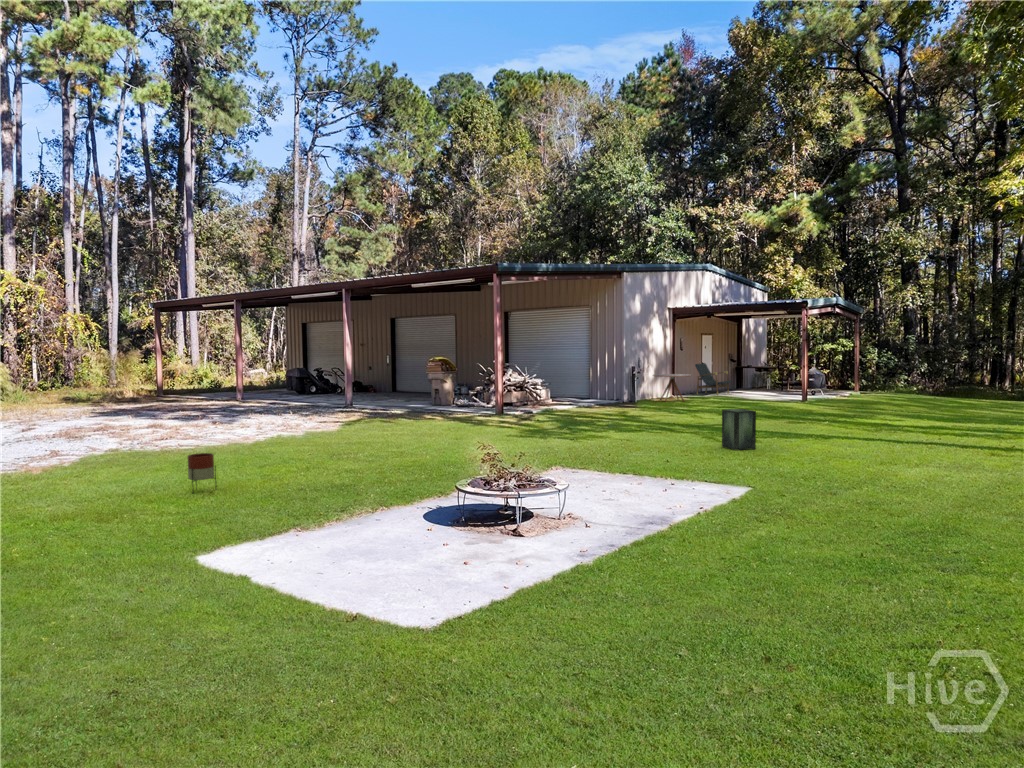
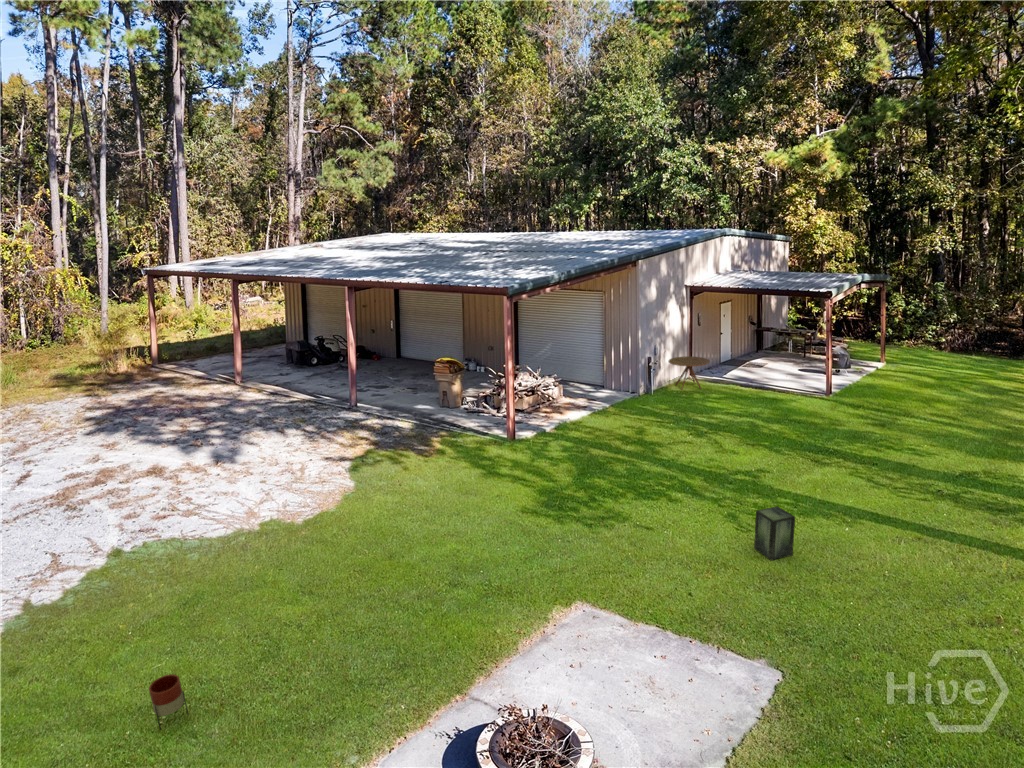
lounge chair: present [695,363,732,395] -> none [711,332,750,369]

